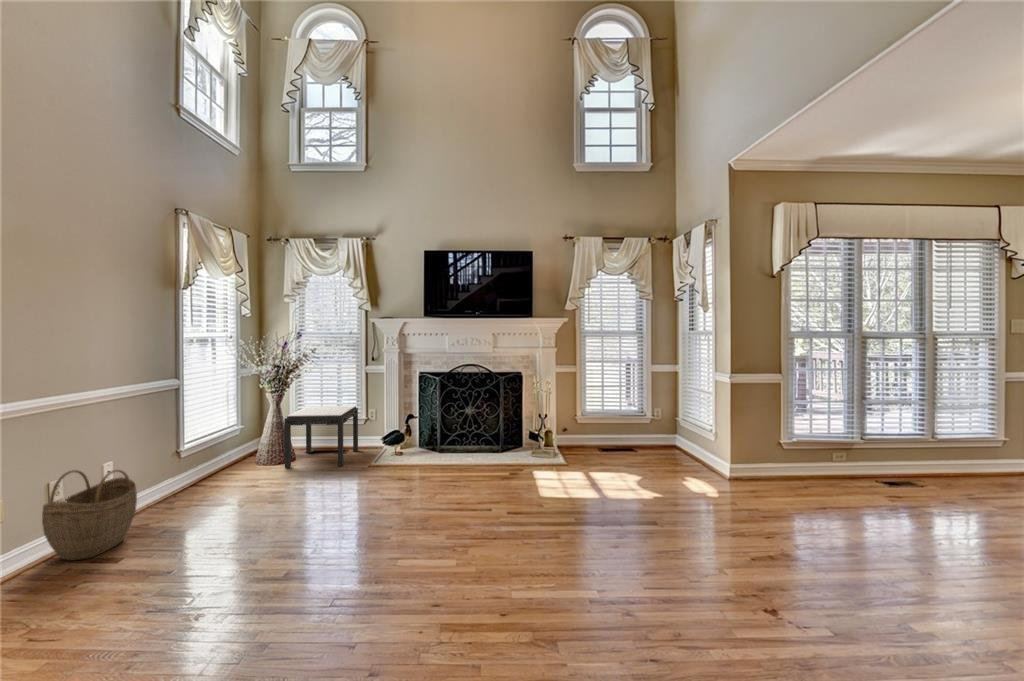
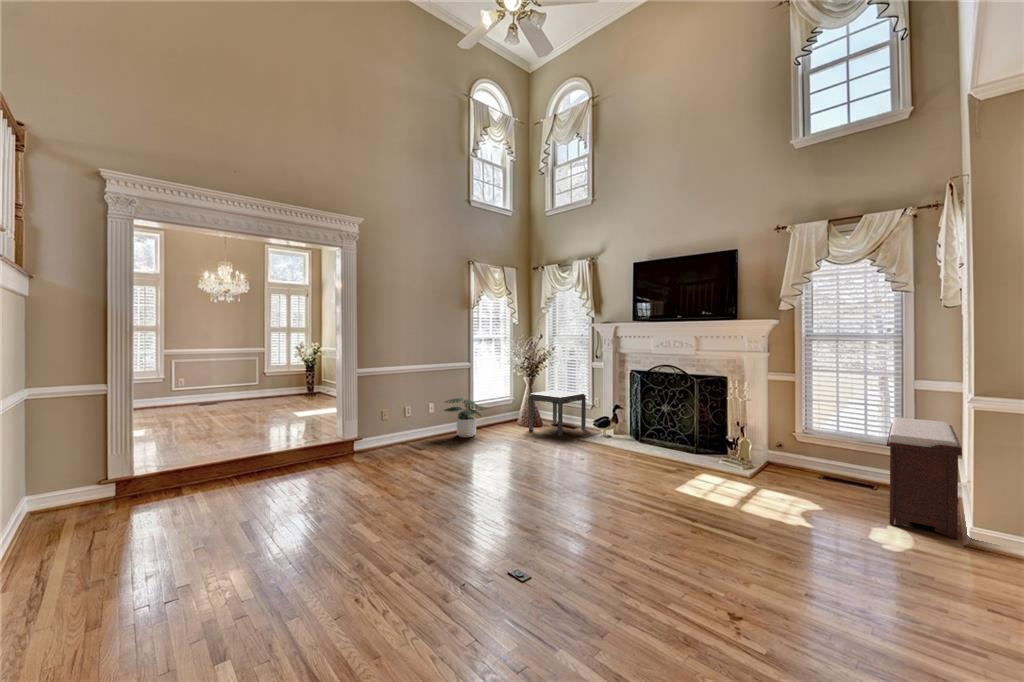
bench: none [643,394,721,475] -> present [887,417,962,539]
potted plant: none [139,442,228,507] -> present [444,398,489,437]
woven basket: present [42,470,137,561] -> none [396,403,433,448]

